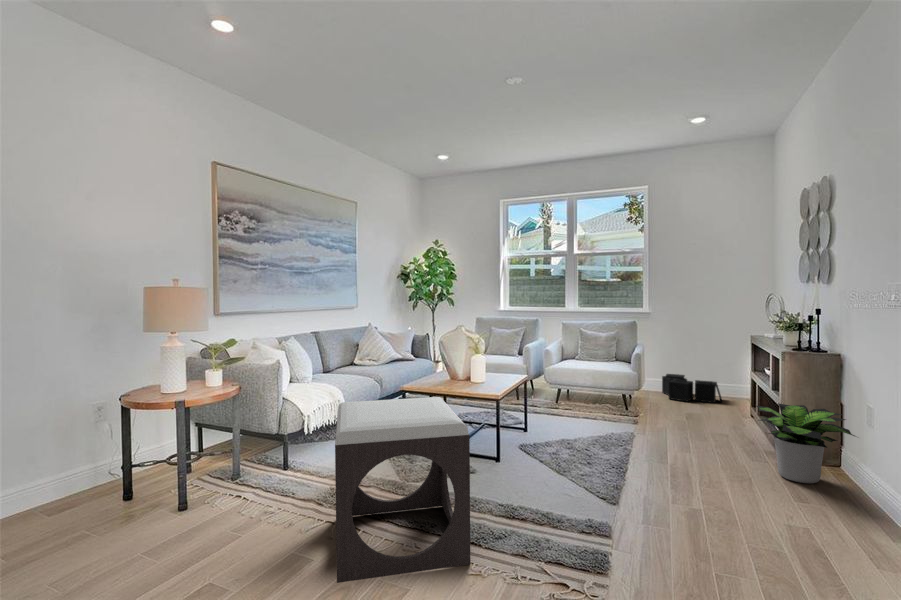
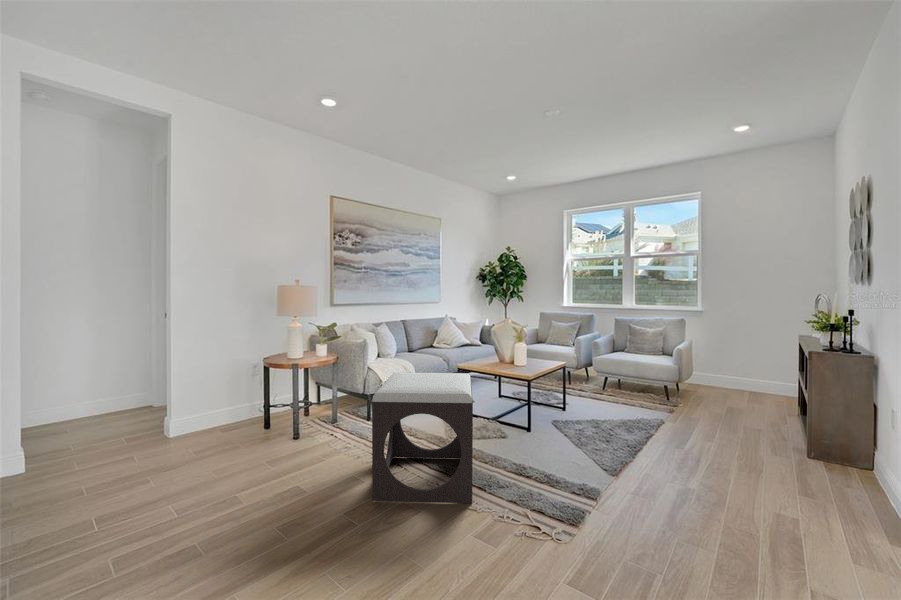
storage bin: present [662,374,722,403] -> none [710,369,771,399]
potted plant: present [757,403,855,483] -> none [773,402,888,482]

